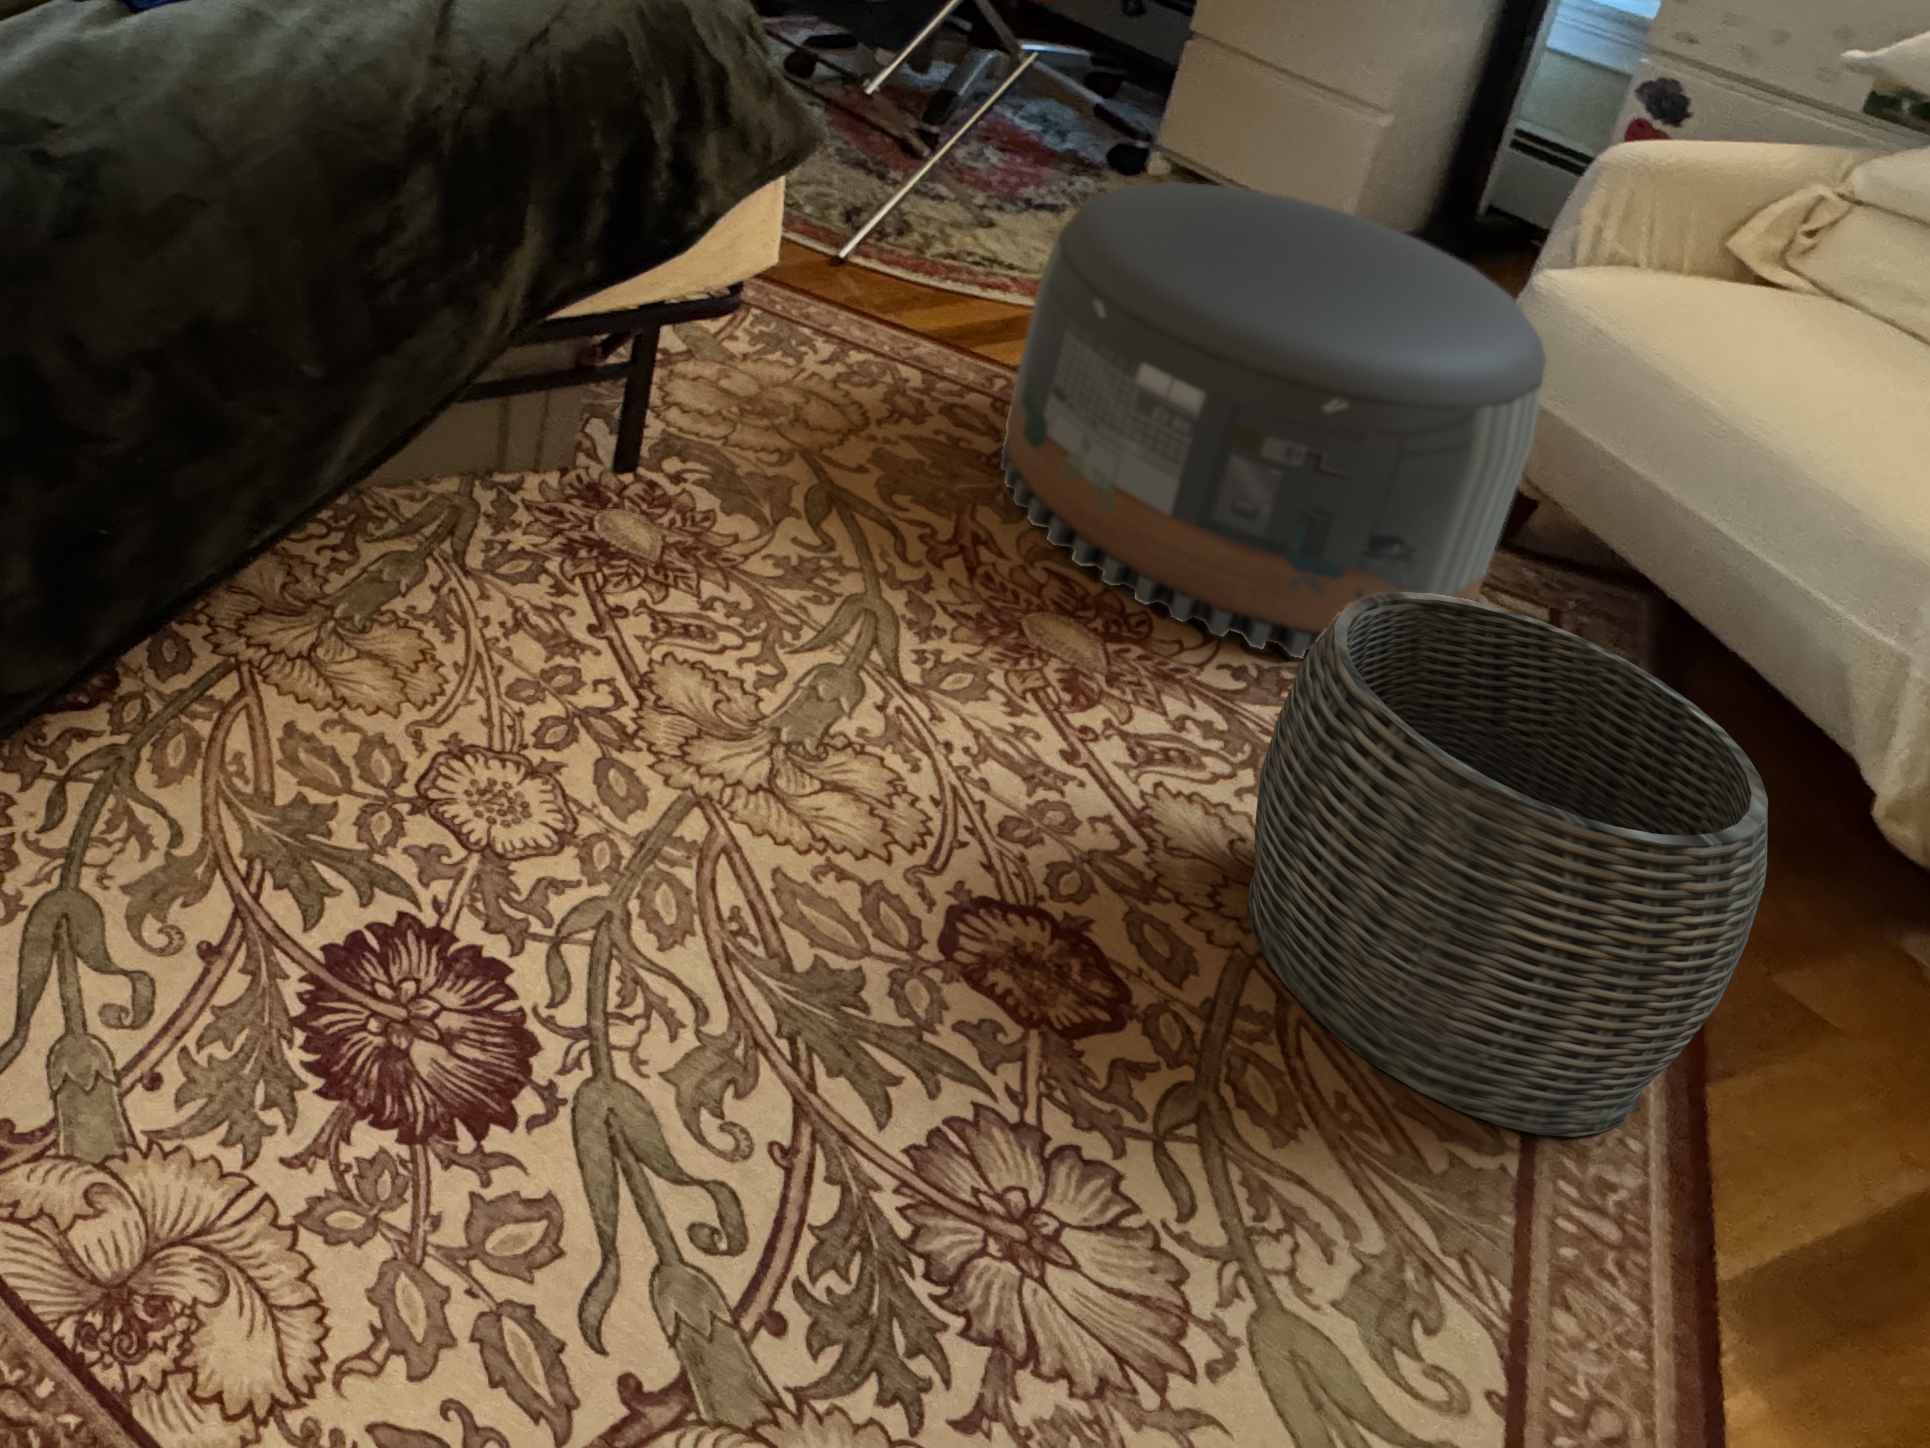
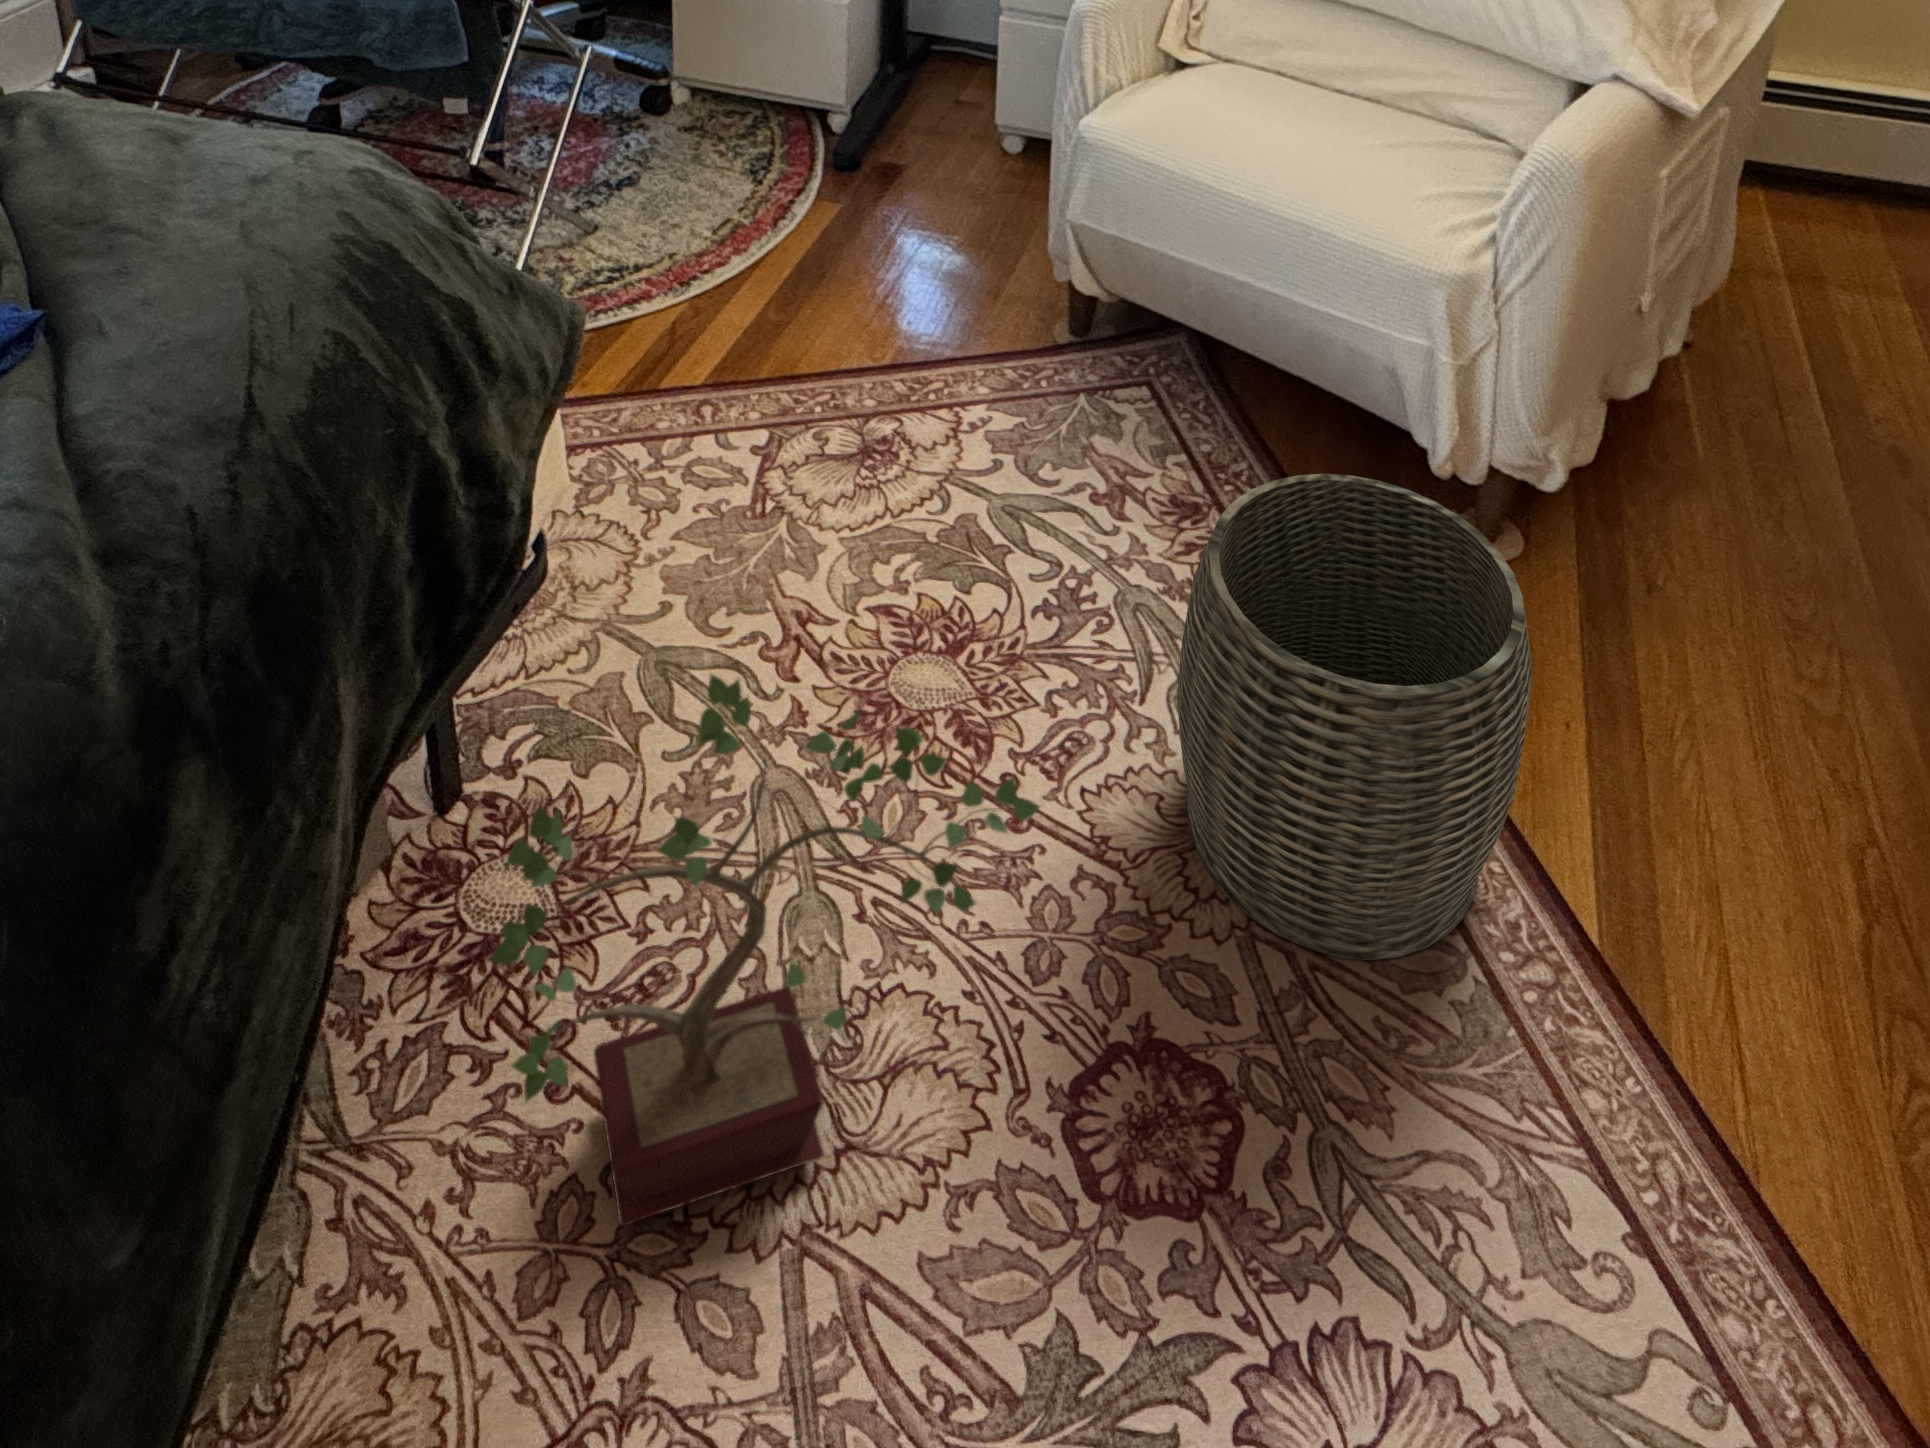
pouf: present [1000,182,1546,659] -> none [742,125,1134,590]
potted plant: none [554,351,1000,776] -> present [491,675,1040,1226]

